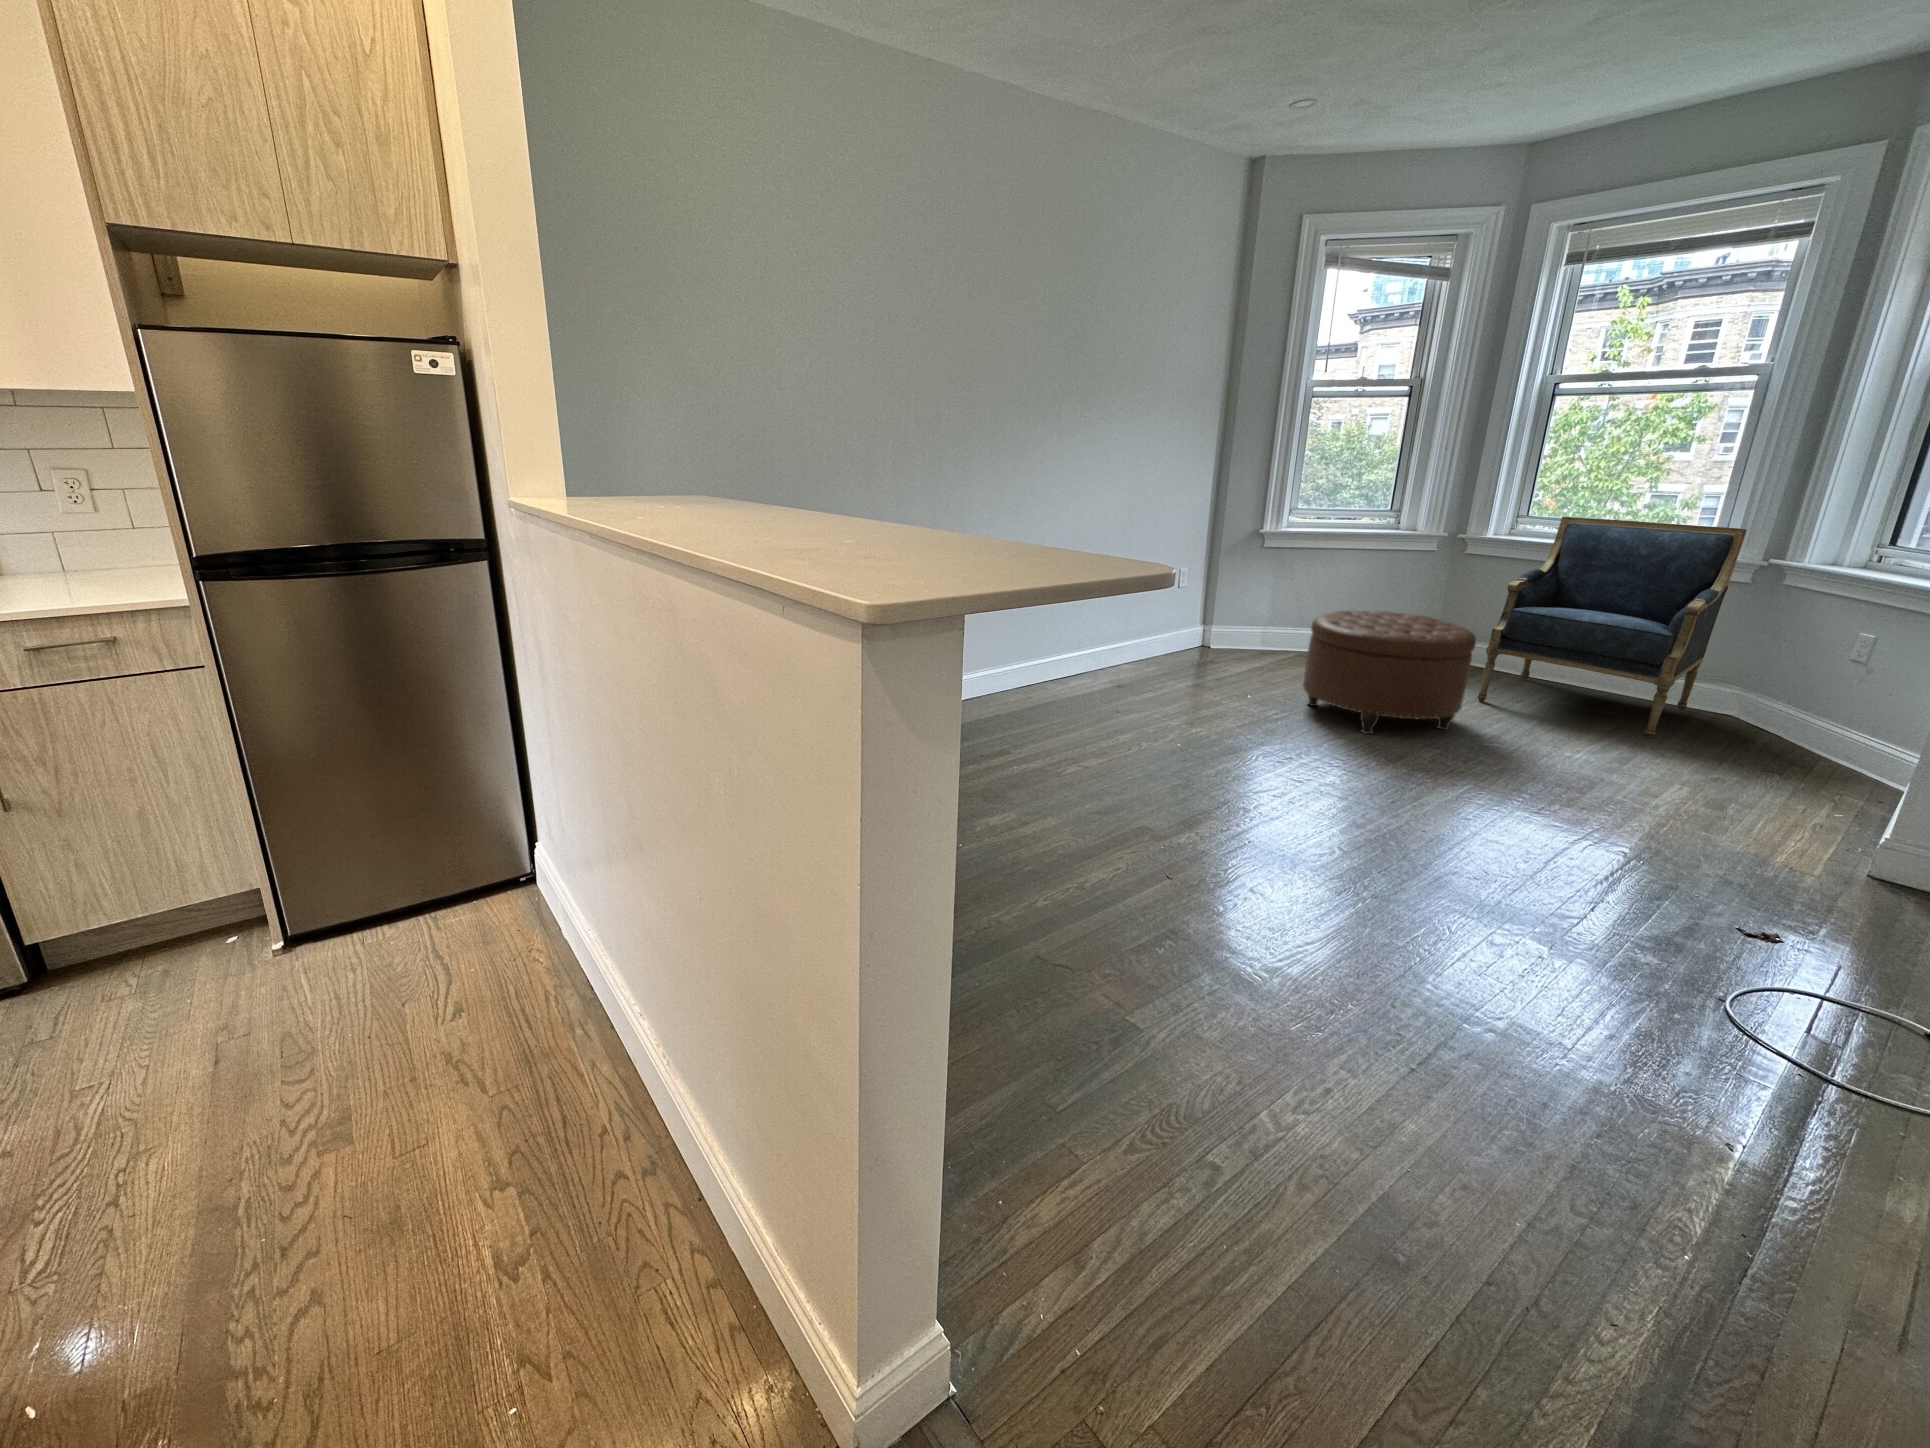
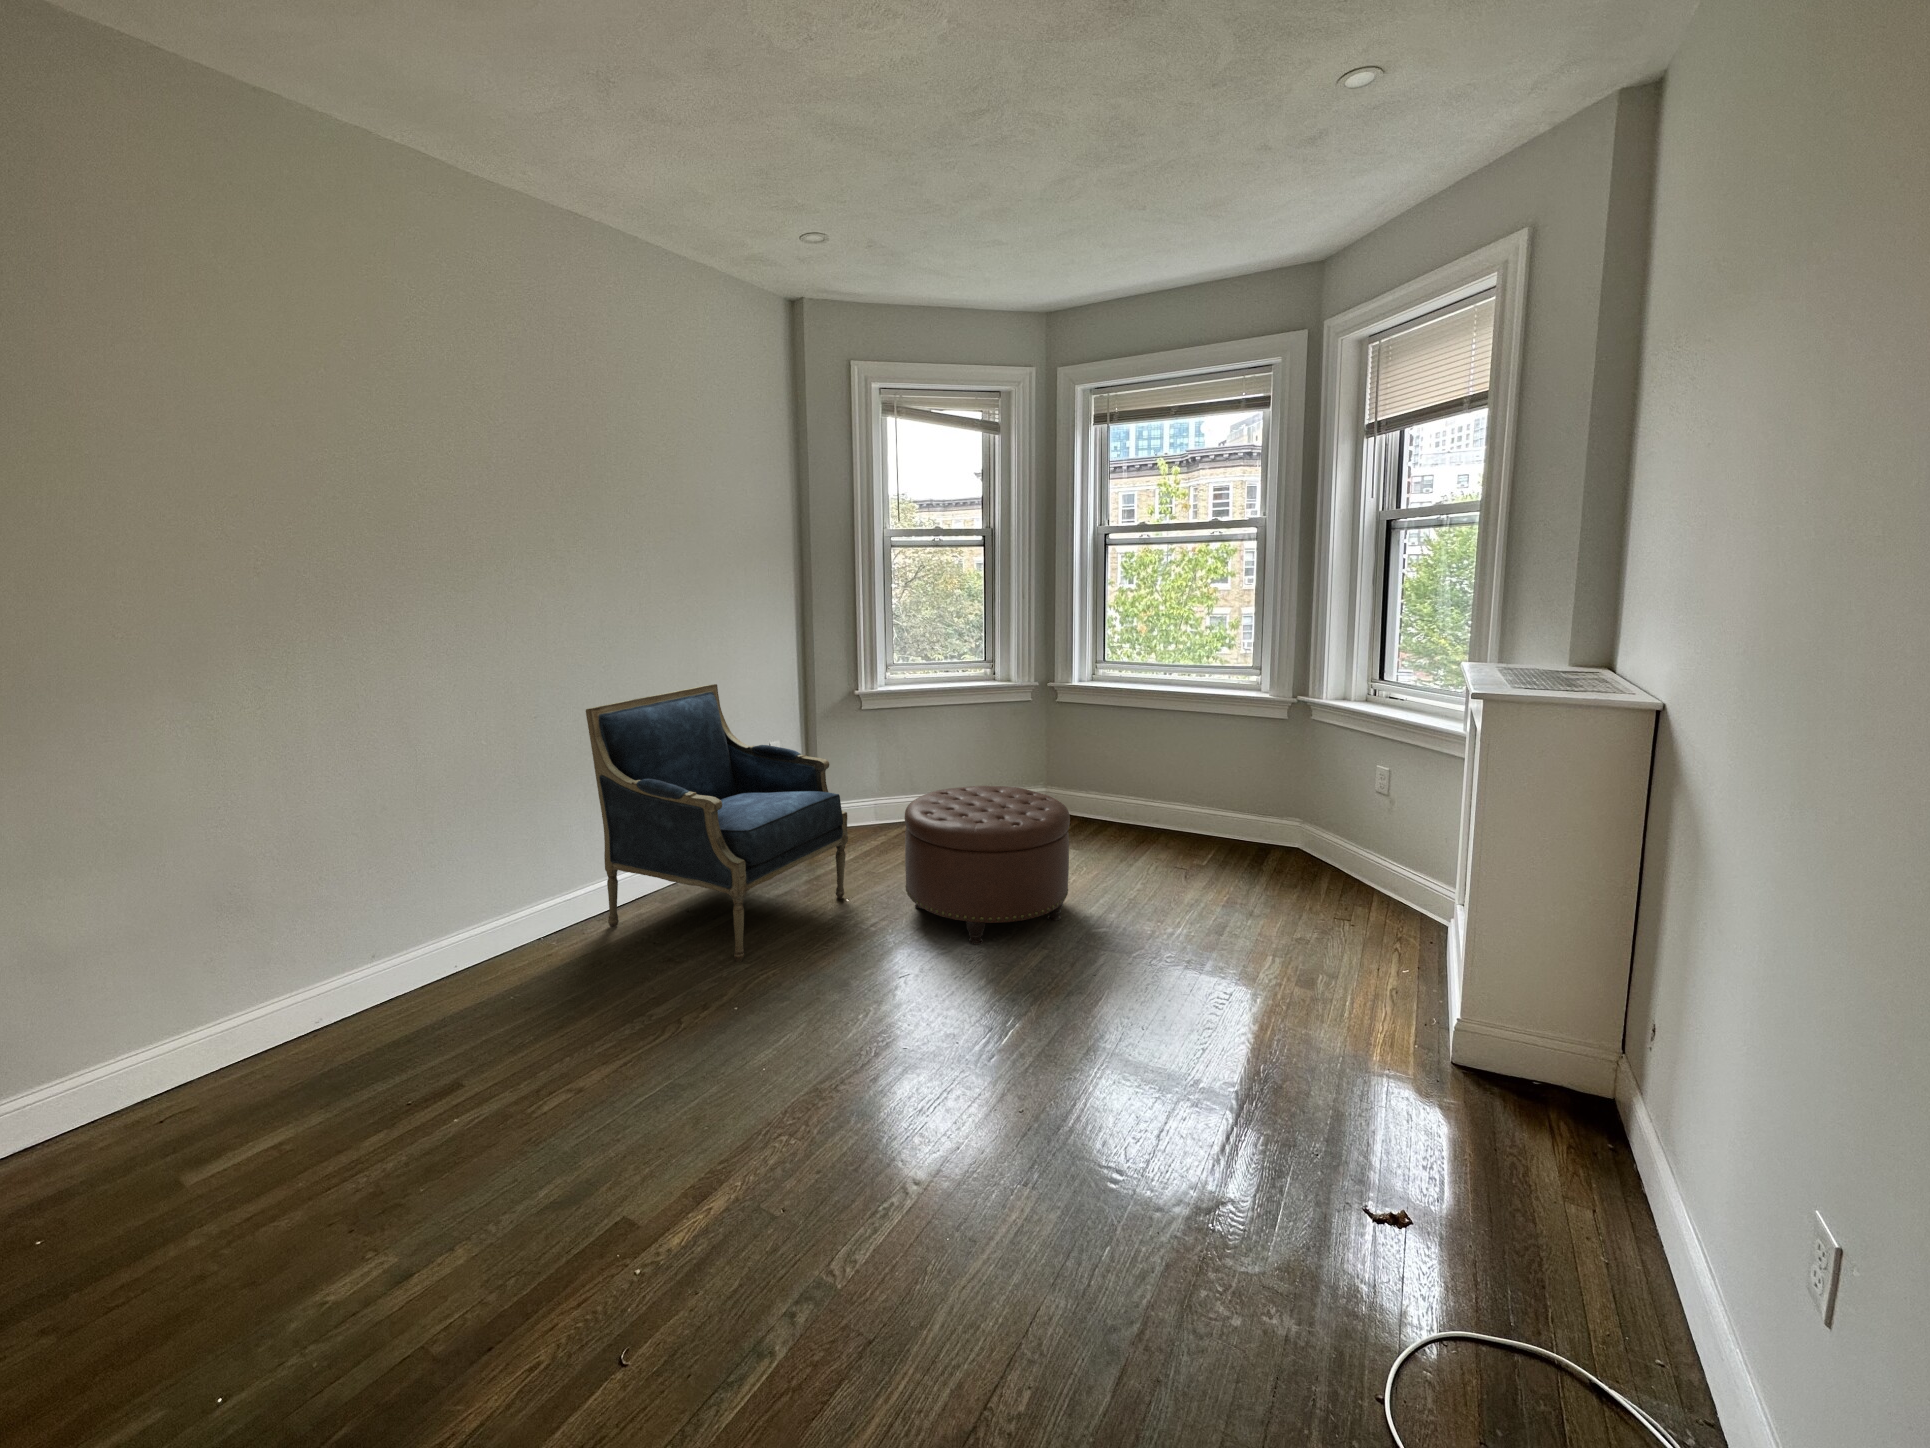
armchair: present [1478,517,1747,738] -> present [586,684,848,962]

